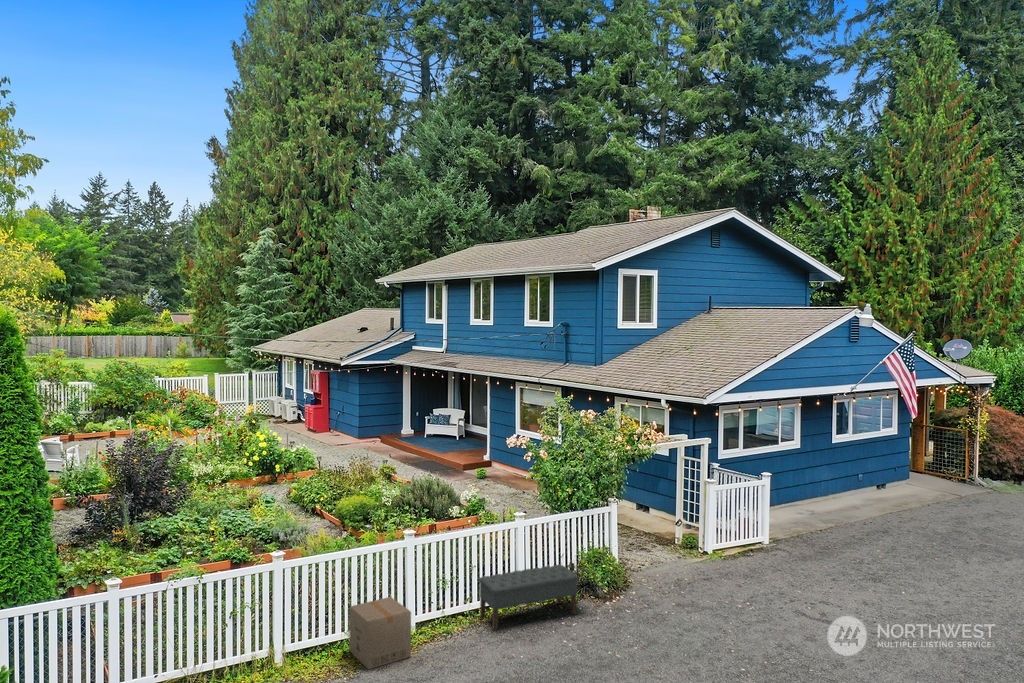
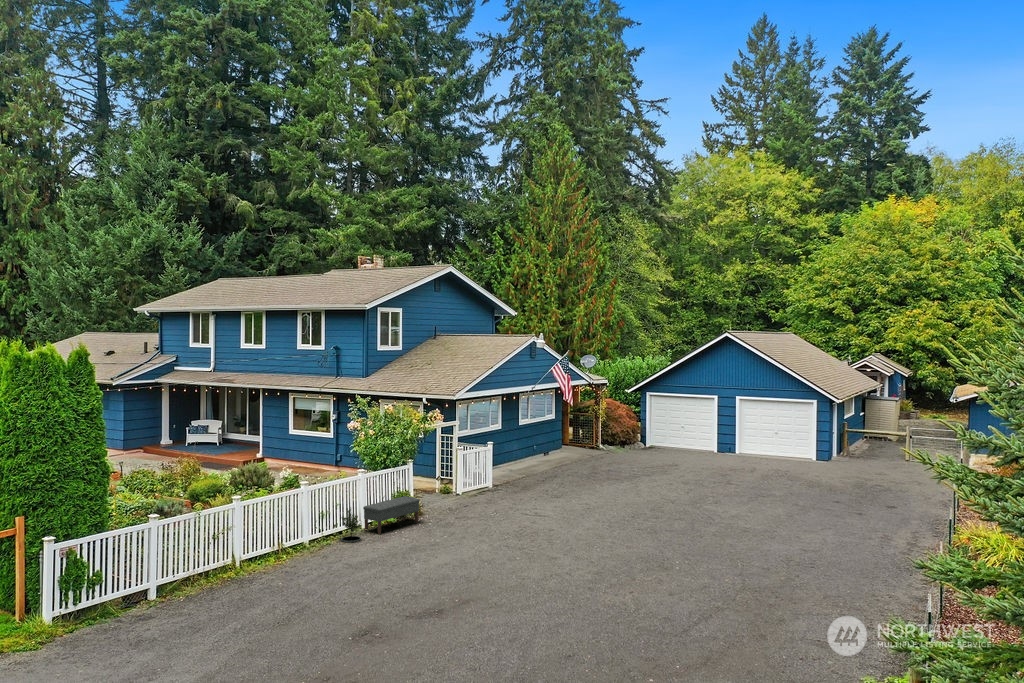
potted tree: none [427,579,459,641] -> present [341,507,361,542]
cardboard box: present [349,597,411,669] -> none [305,519,345,556]

